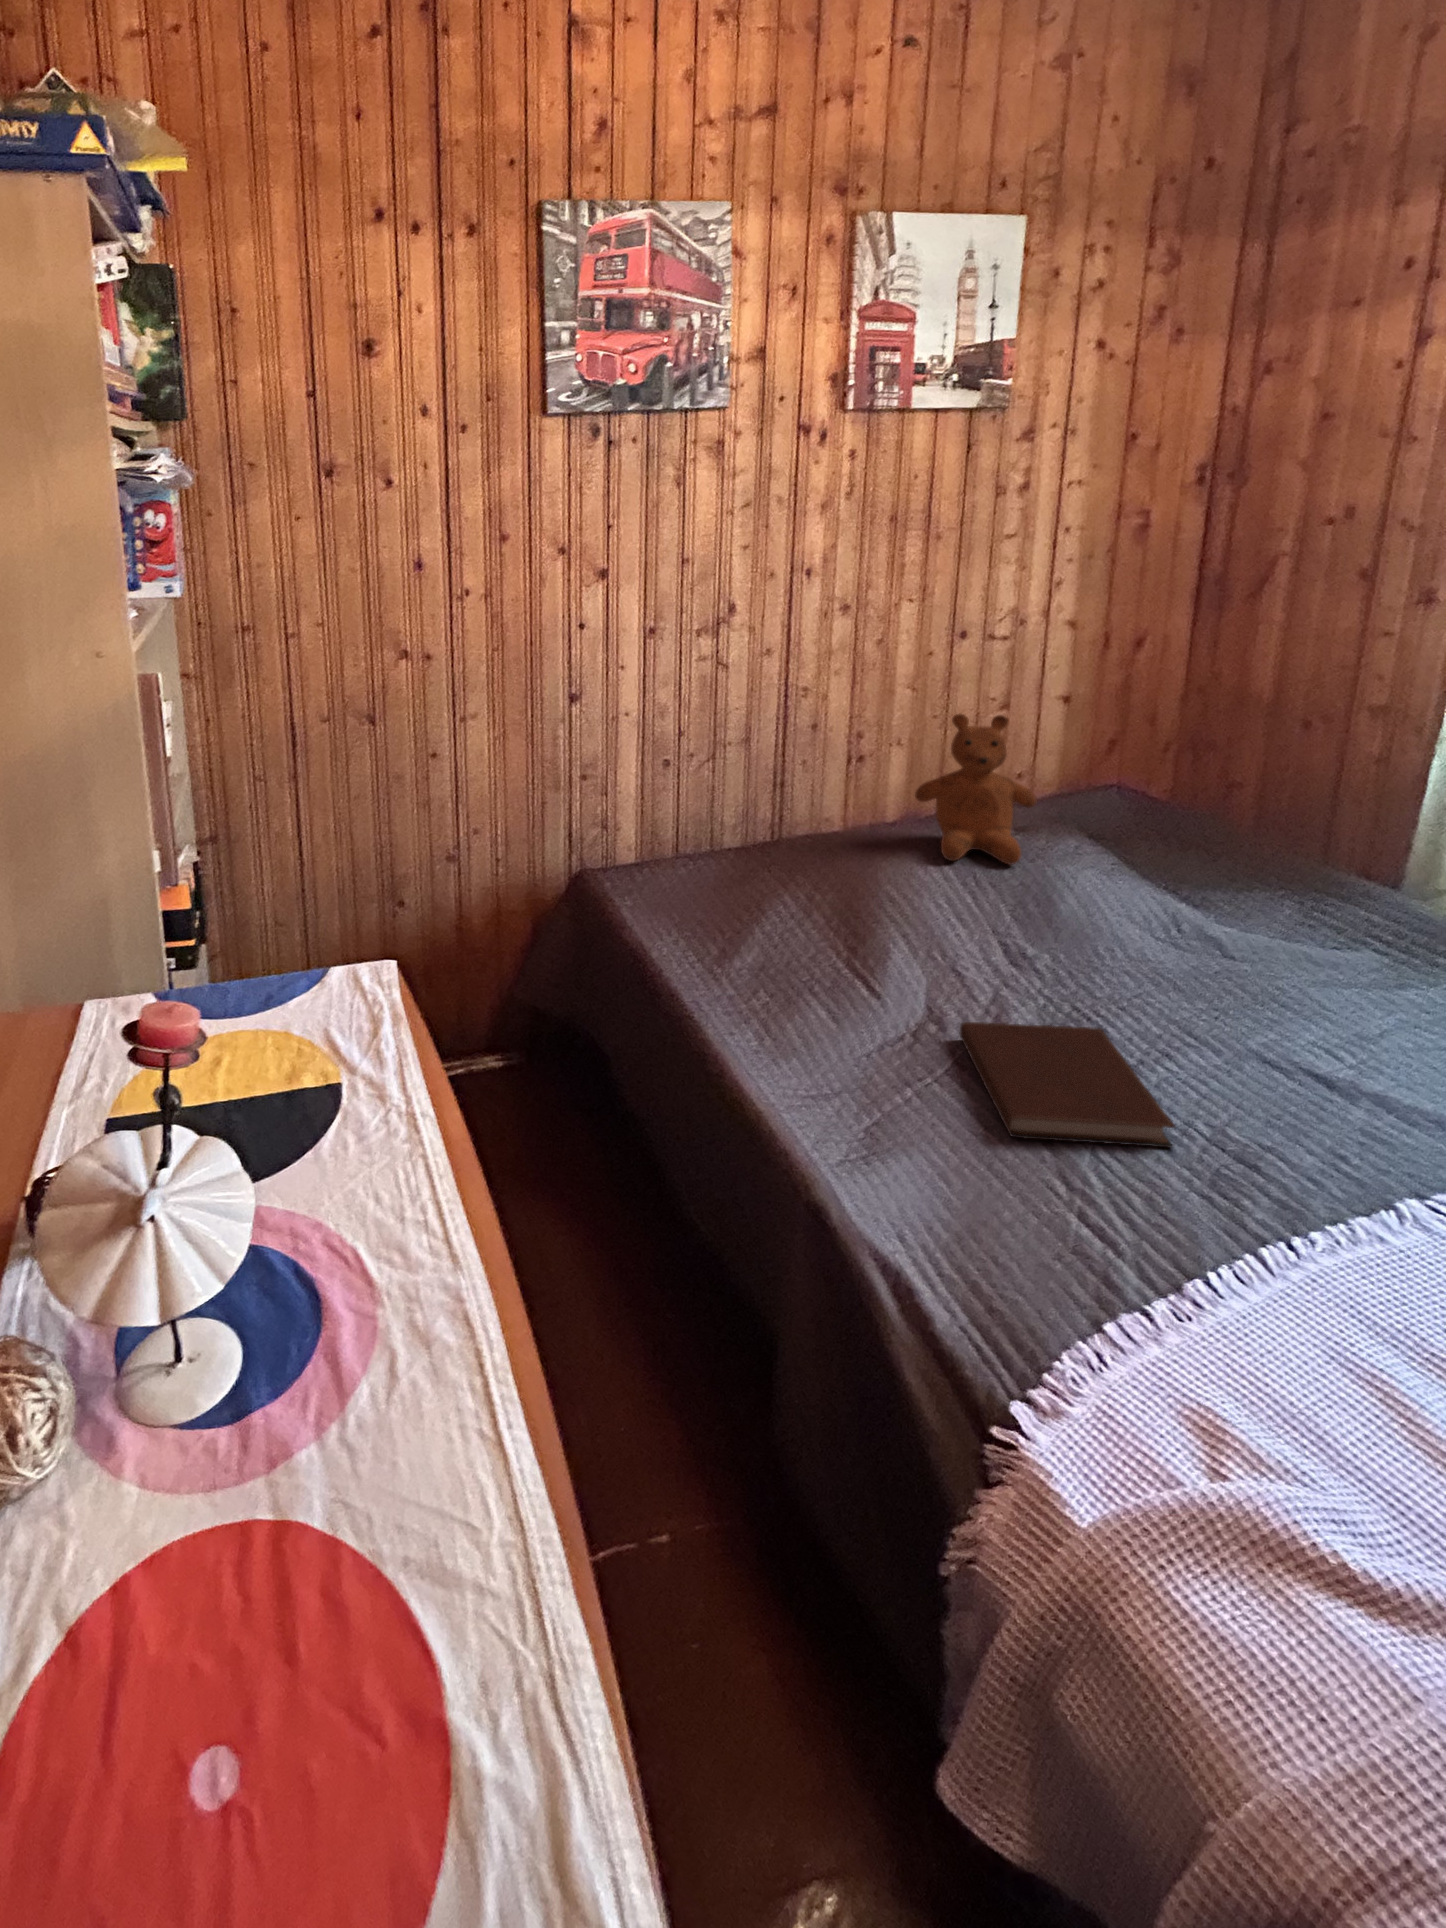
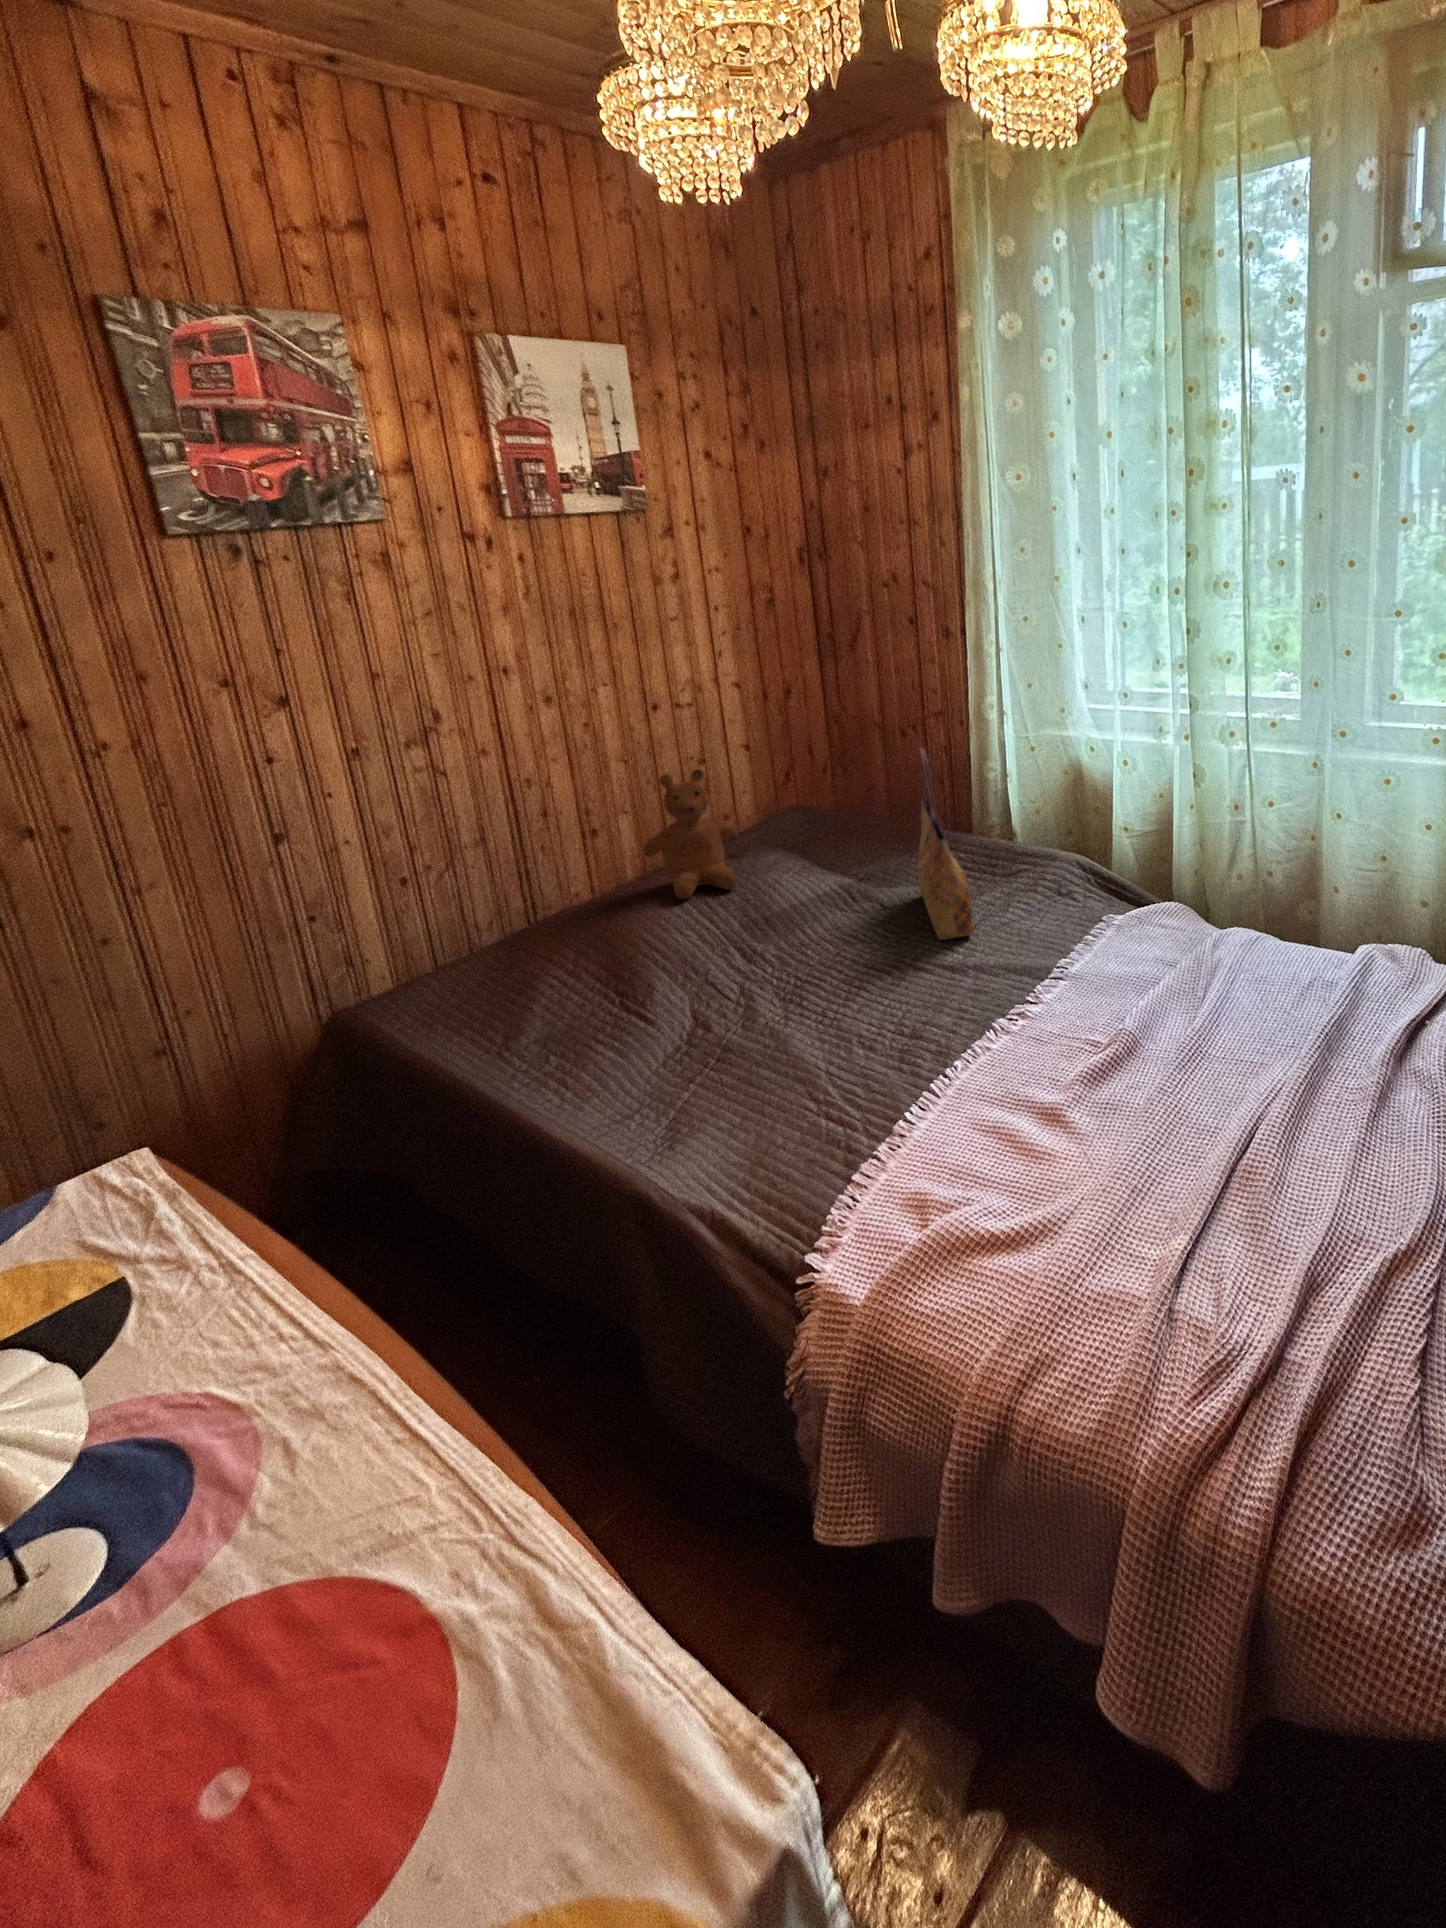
tote bag: none [1288,754,1380,1035] -> present [917,749,973,940]
notebook: present [960,1022,1175,1147] -> none [718,987,875,1085]

